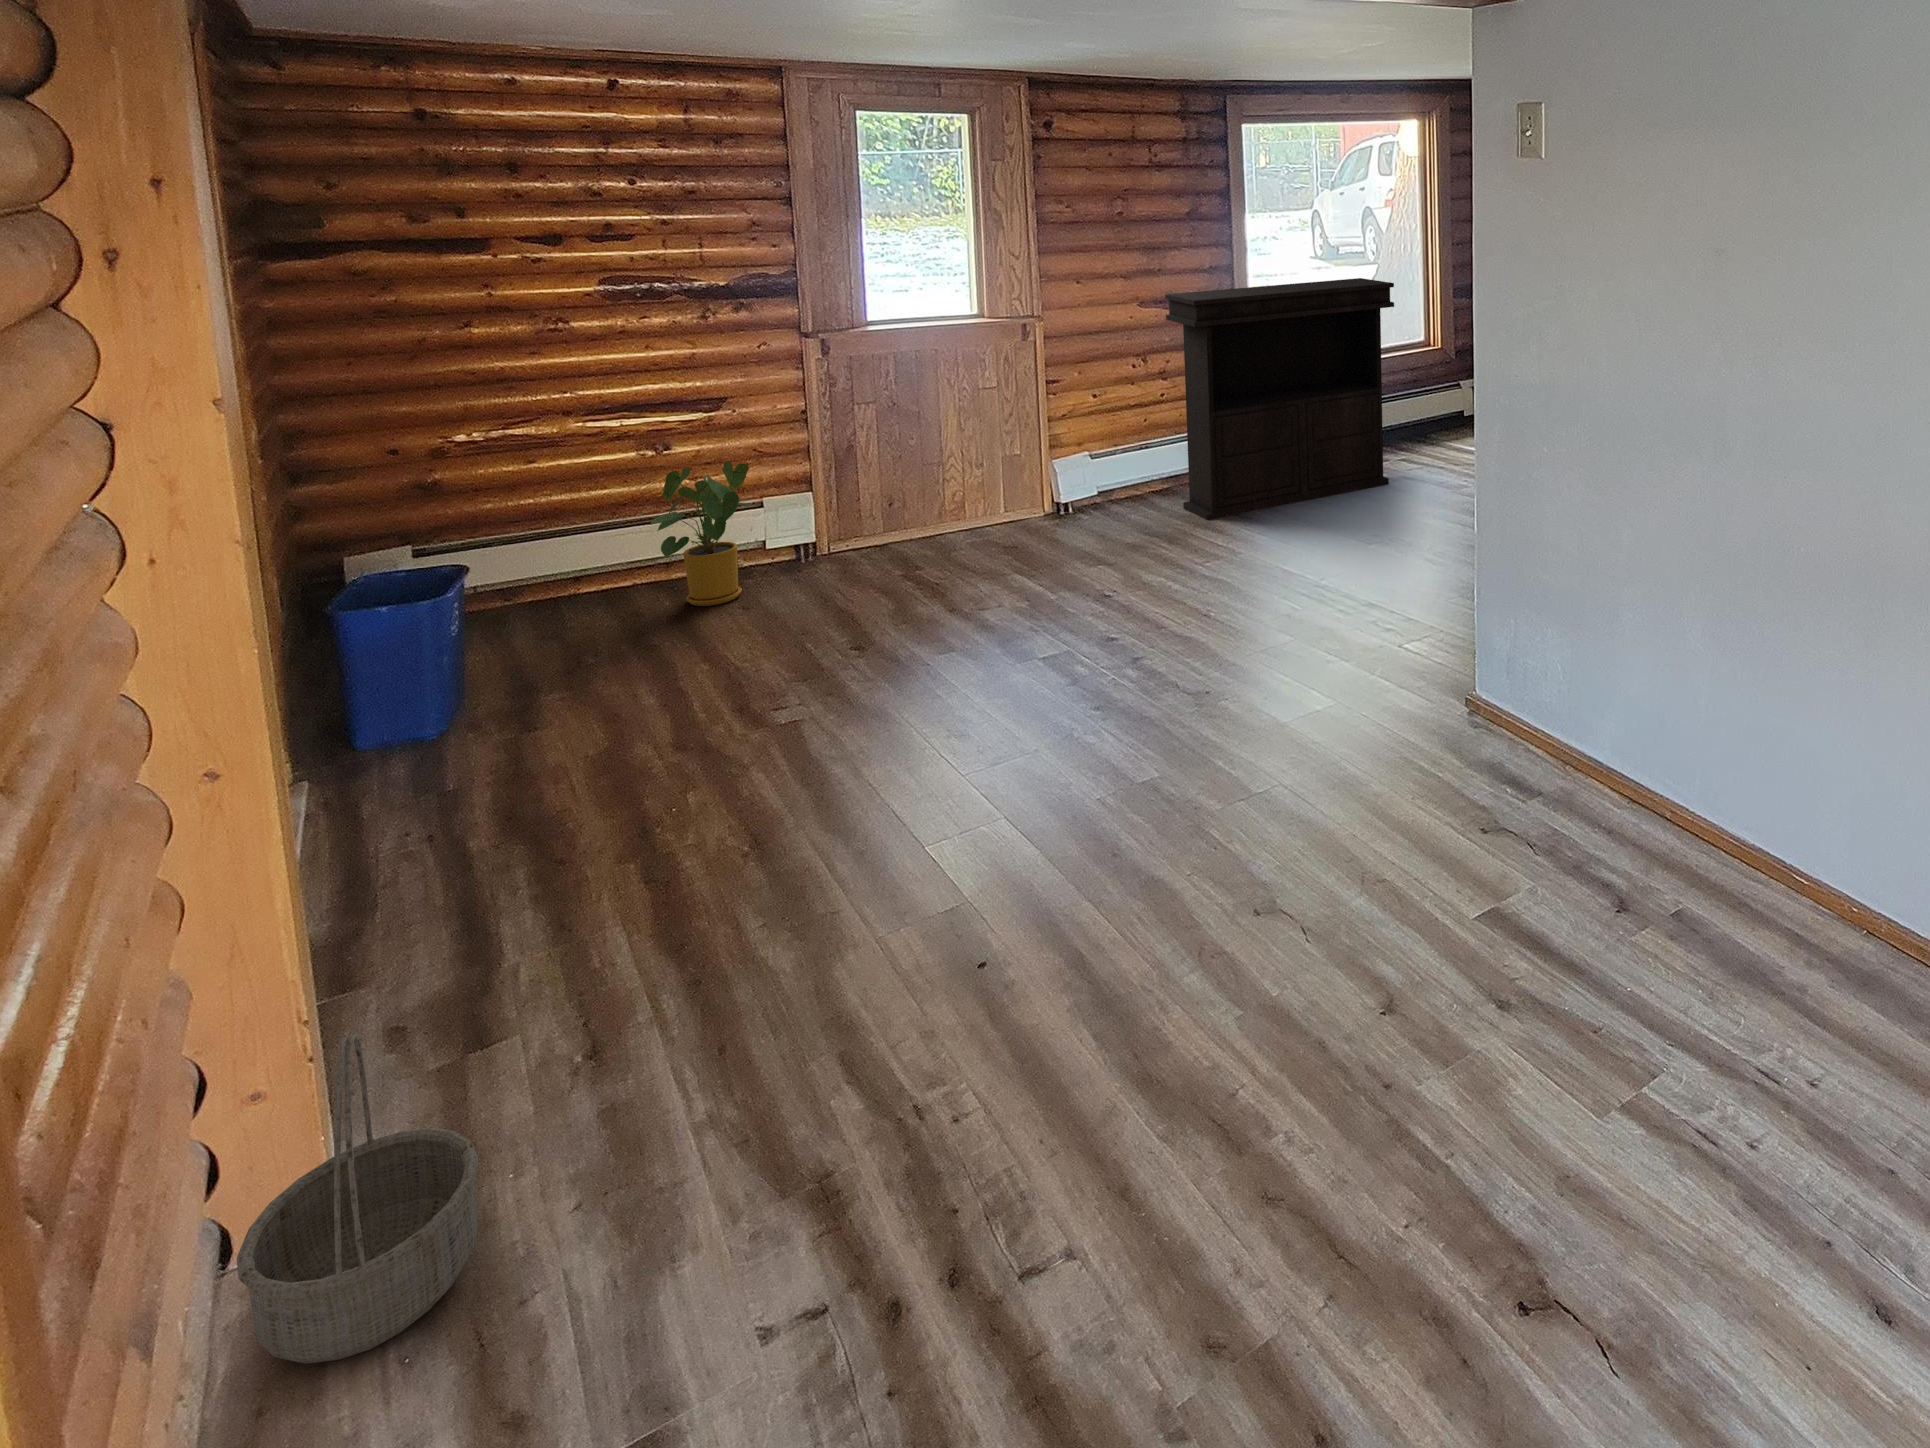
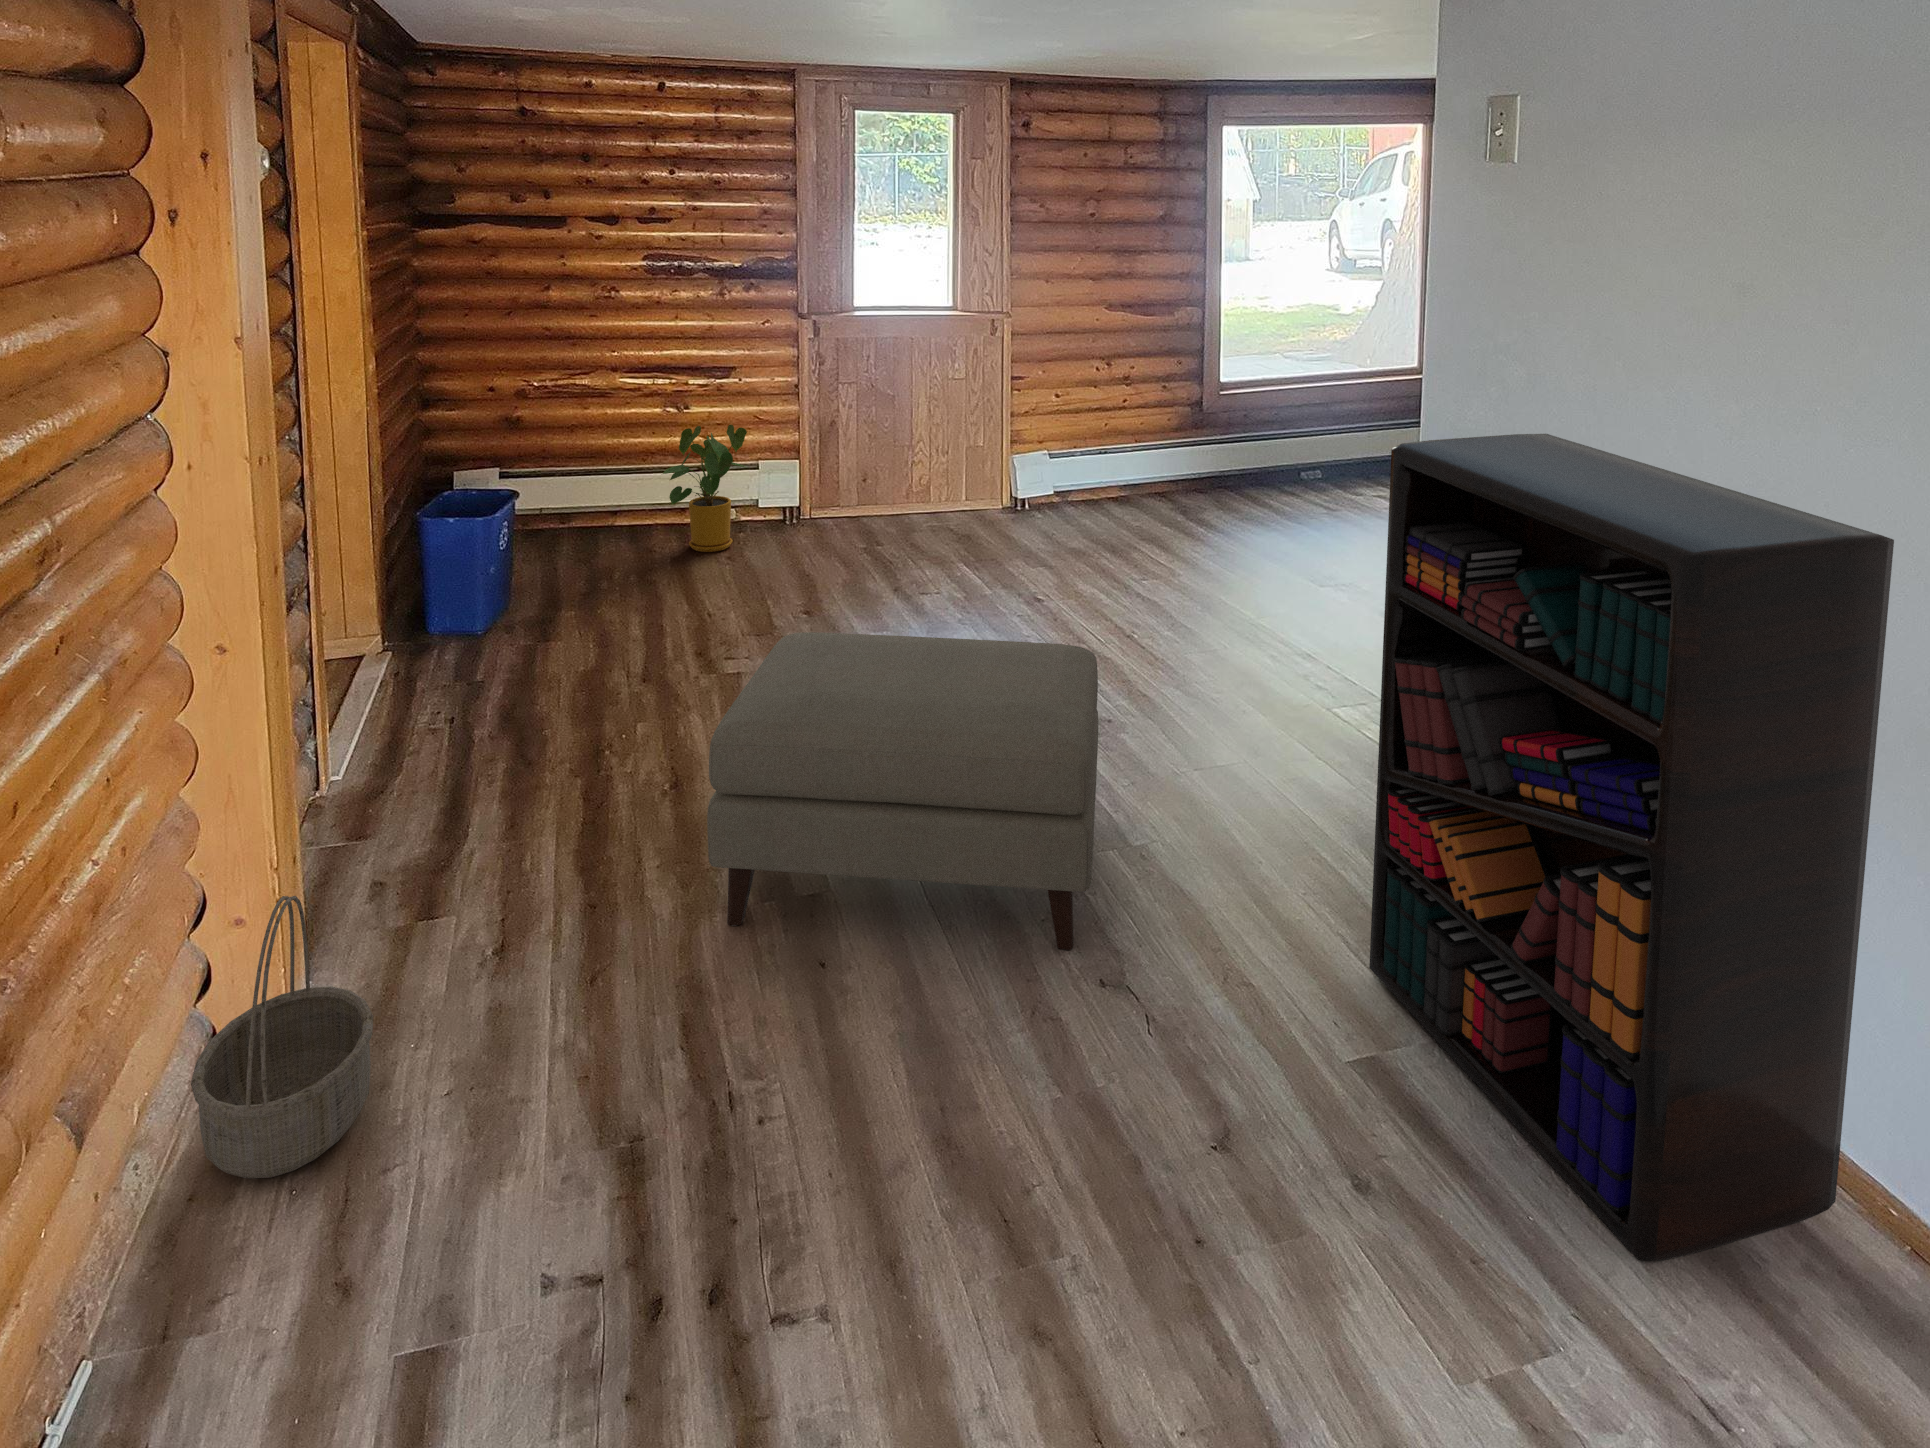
console table: present [1165,278,1394,520] -> none [1127,294,1373,534]
bookshelf: none [1474,381,1835,996] -> present [1369,434,1894,1261]
ottoman: none [831,623,1236,960] -> present [707,632,1098,950]

